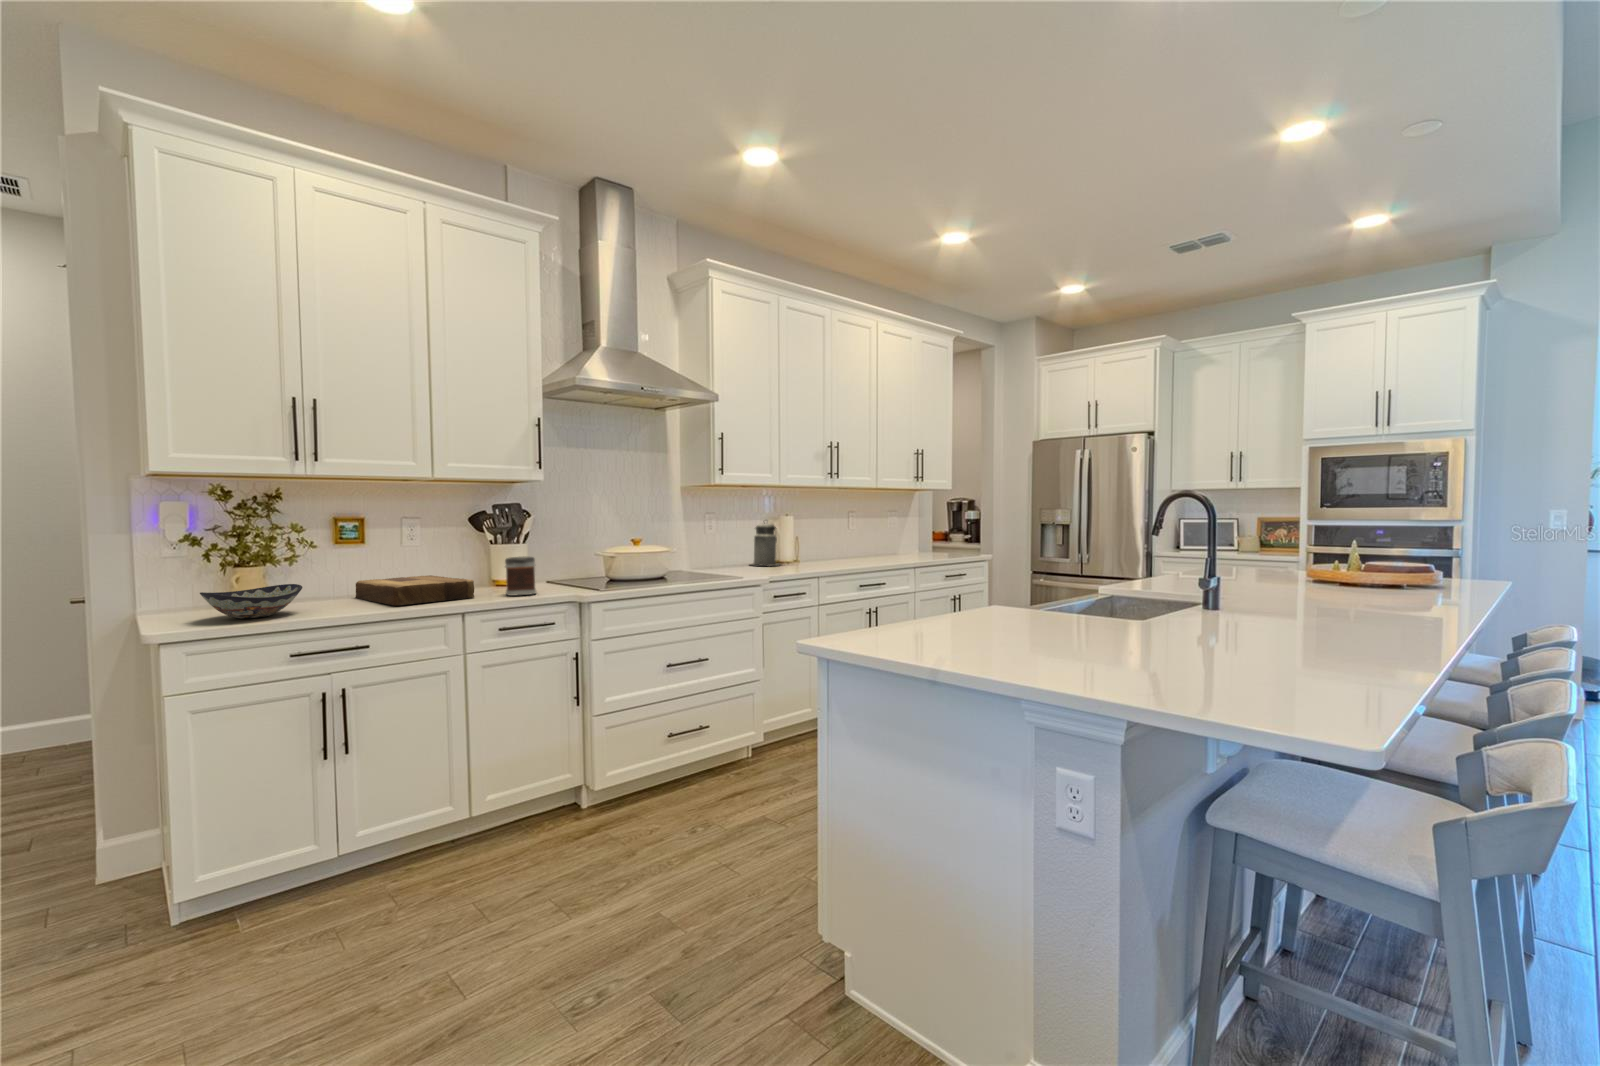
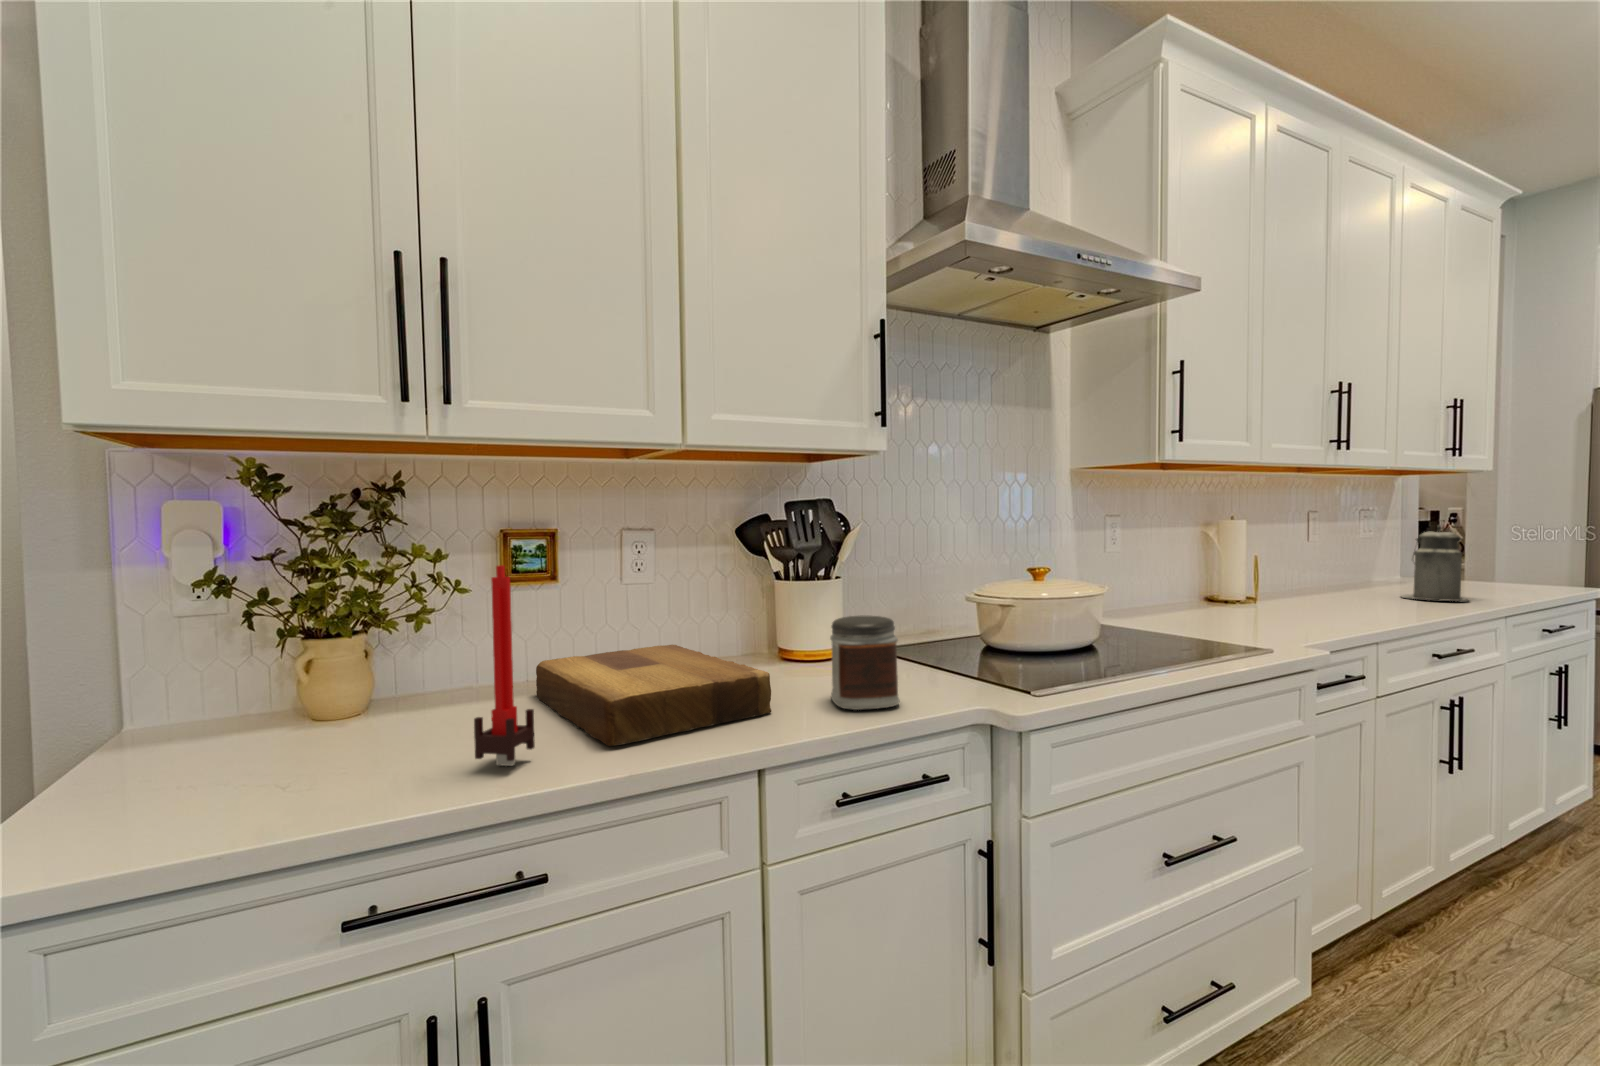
canister: present [753,523,780,566] -> present [1401,526,1468,601]
candle: none [336,531,362,611] -> present [474,565,535,766]
decorative bowl: present [200,584,302,619] -> none [152,688,408,792]

